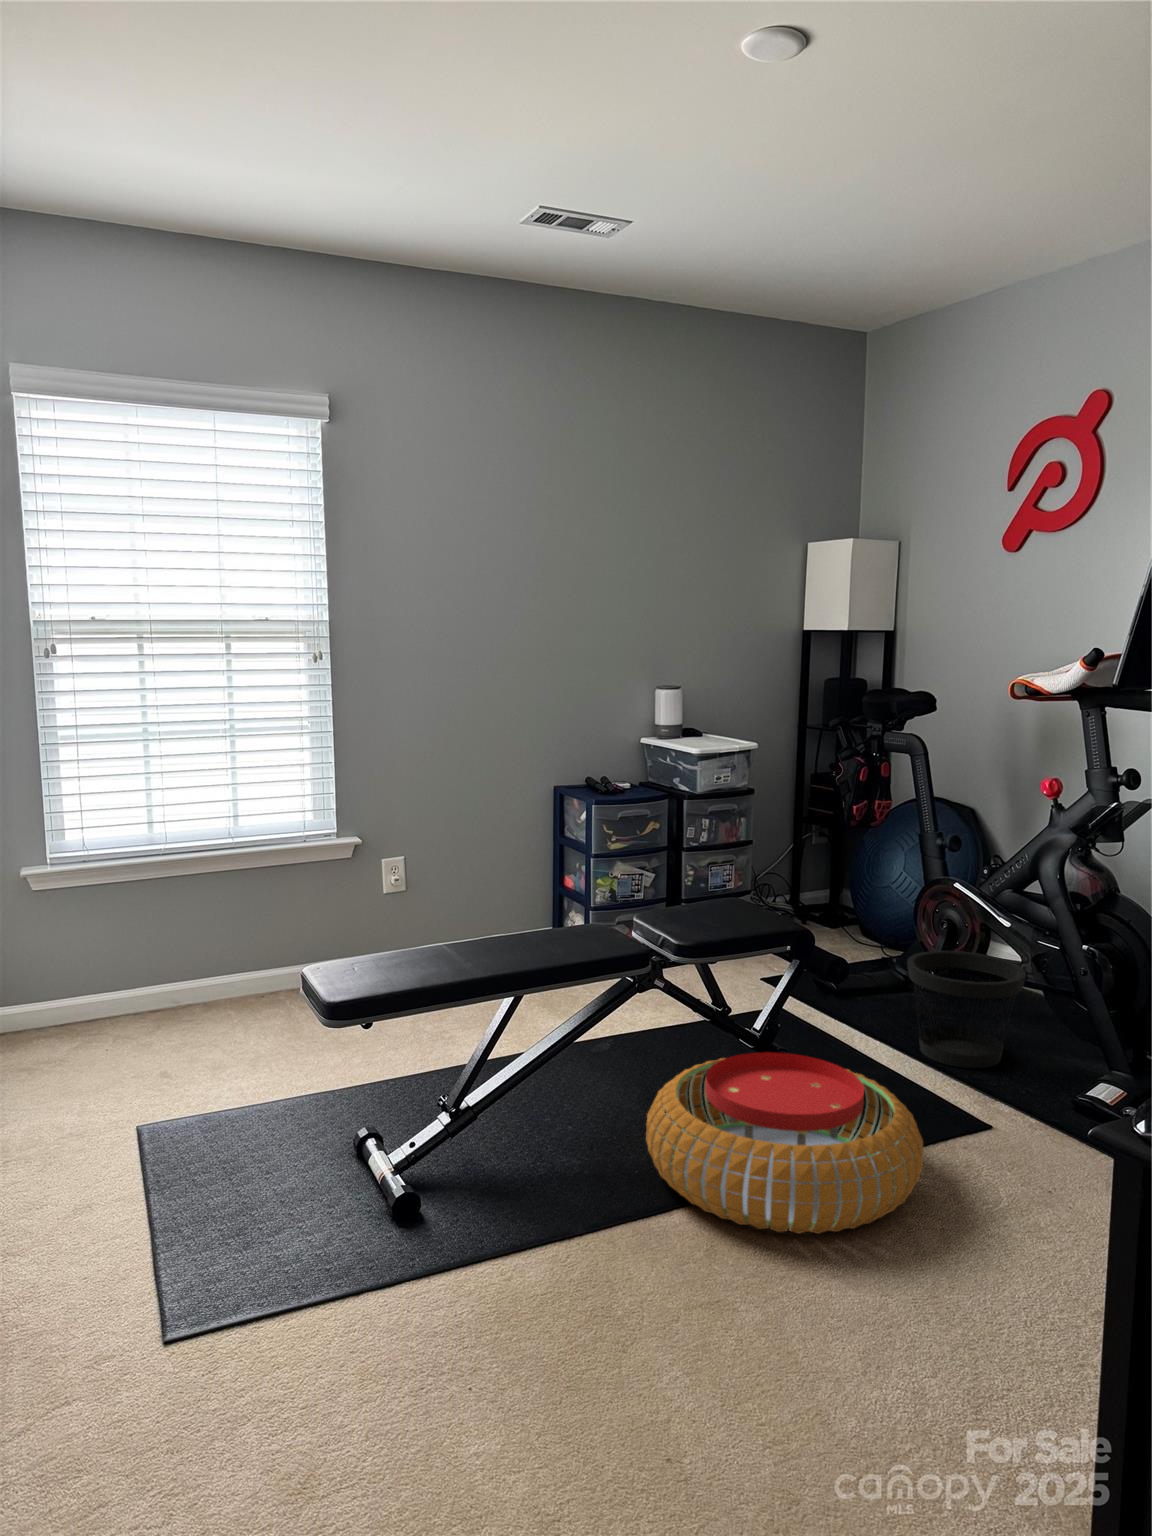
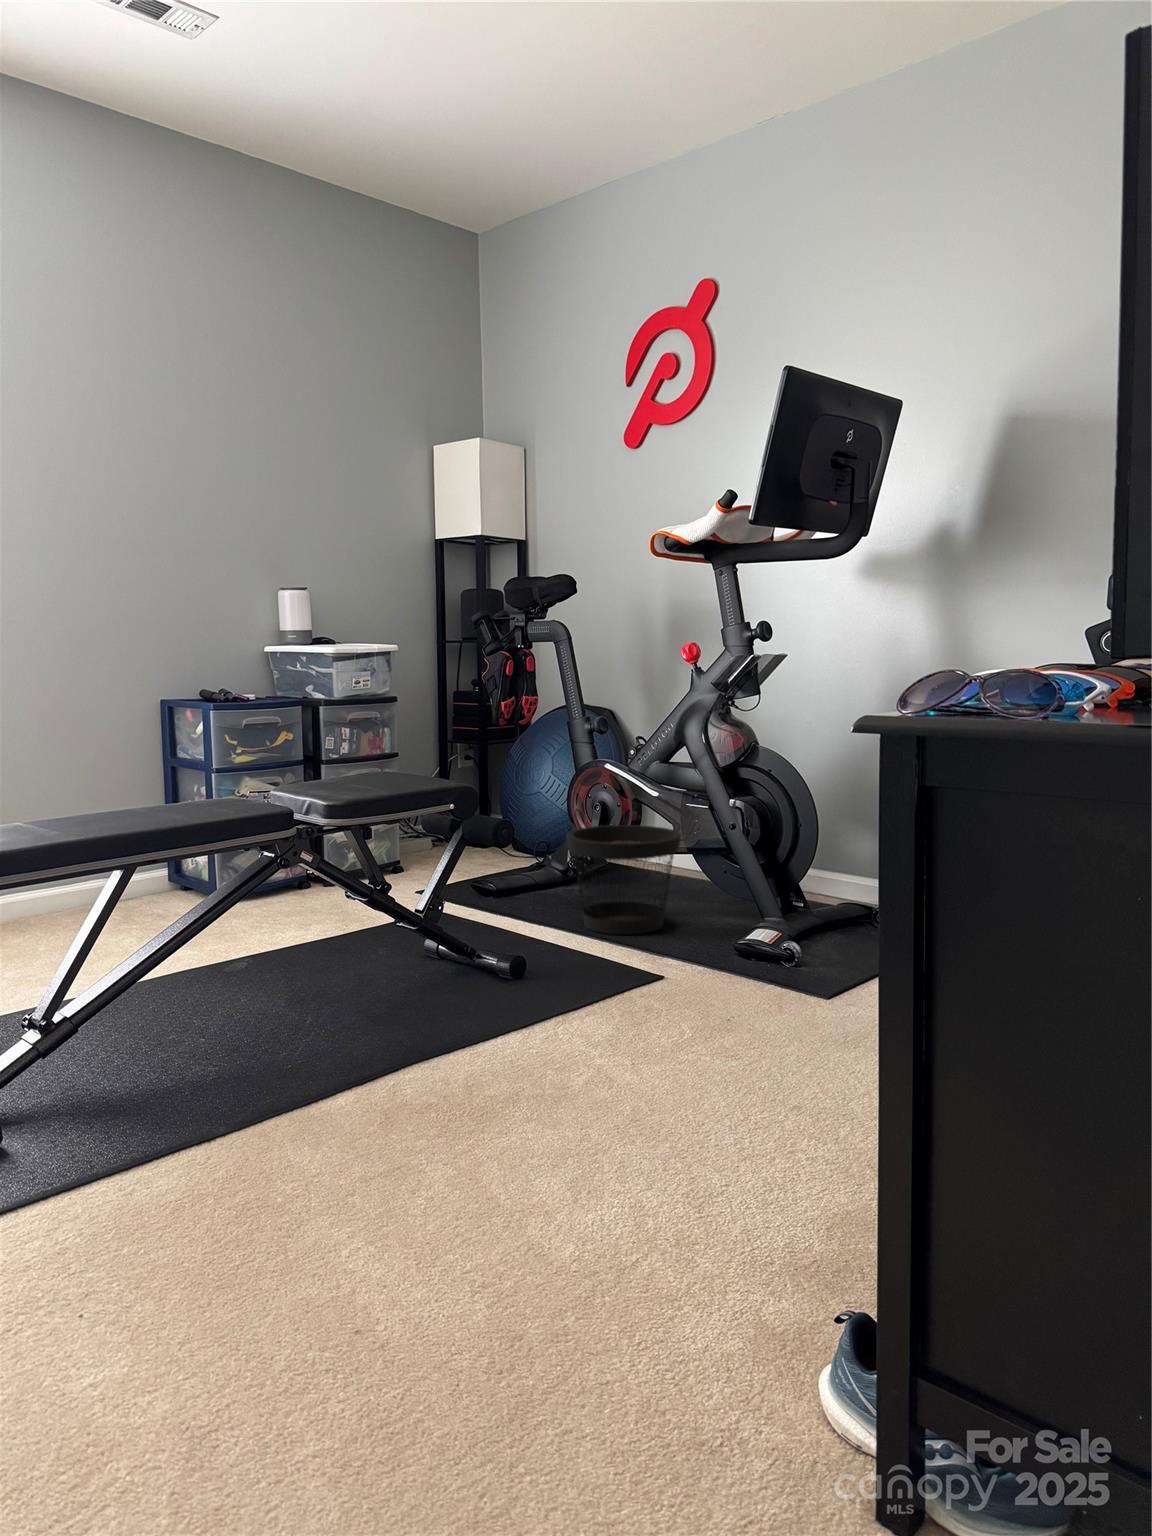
pouf: present [646,1052,924,1234] -> none [300,915,608,1091]

